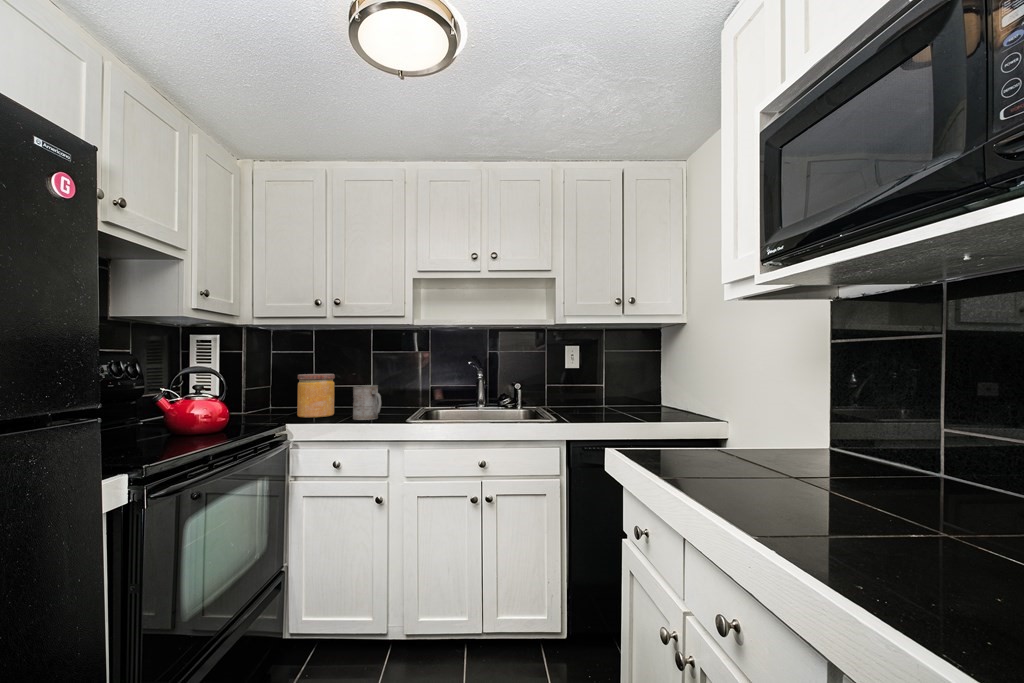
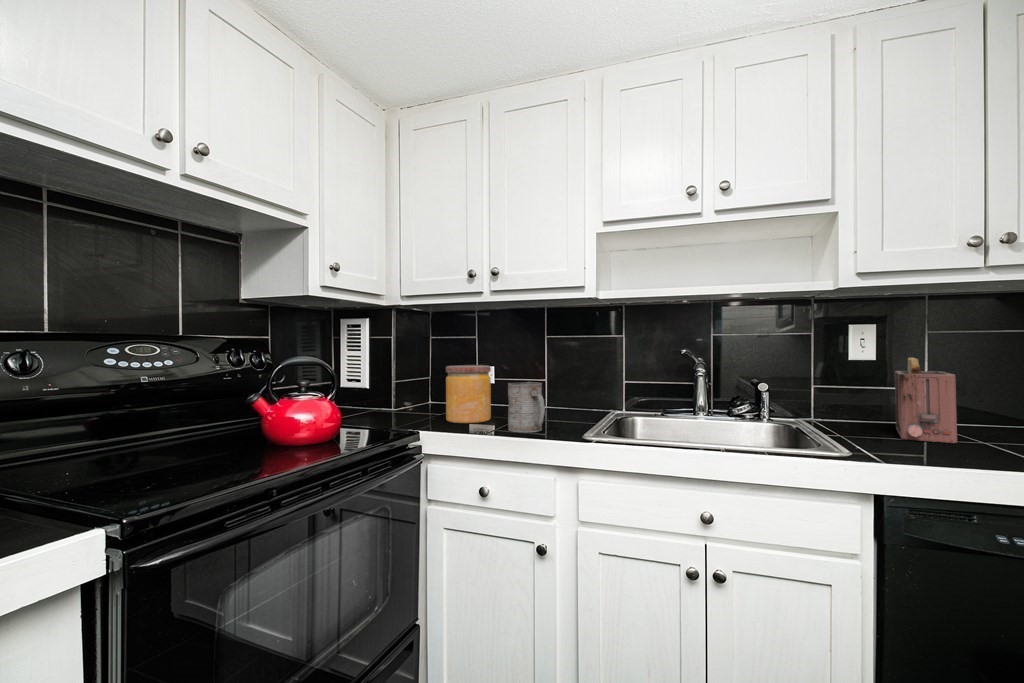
toaster: none [585,367,609,413] -> present [895,358,957,443]

